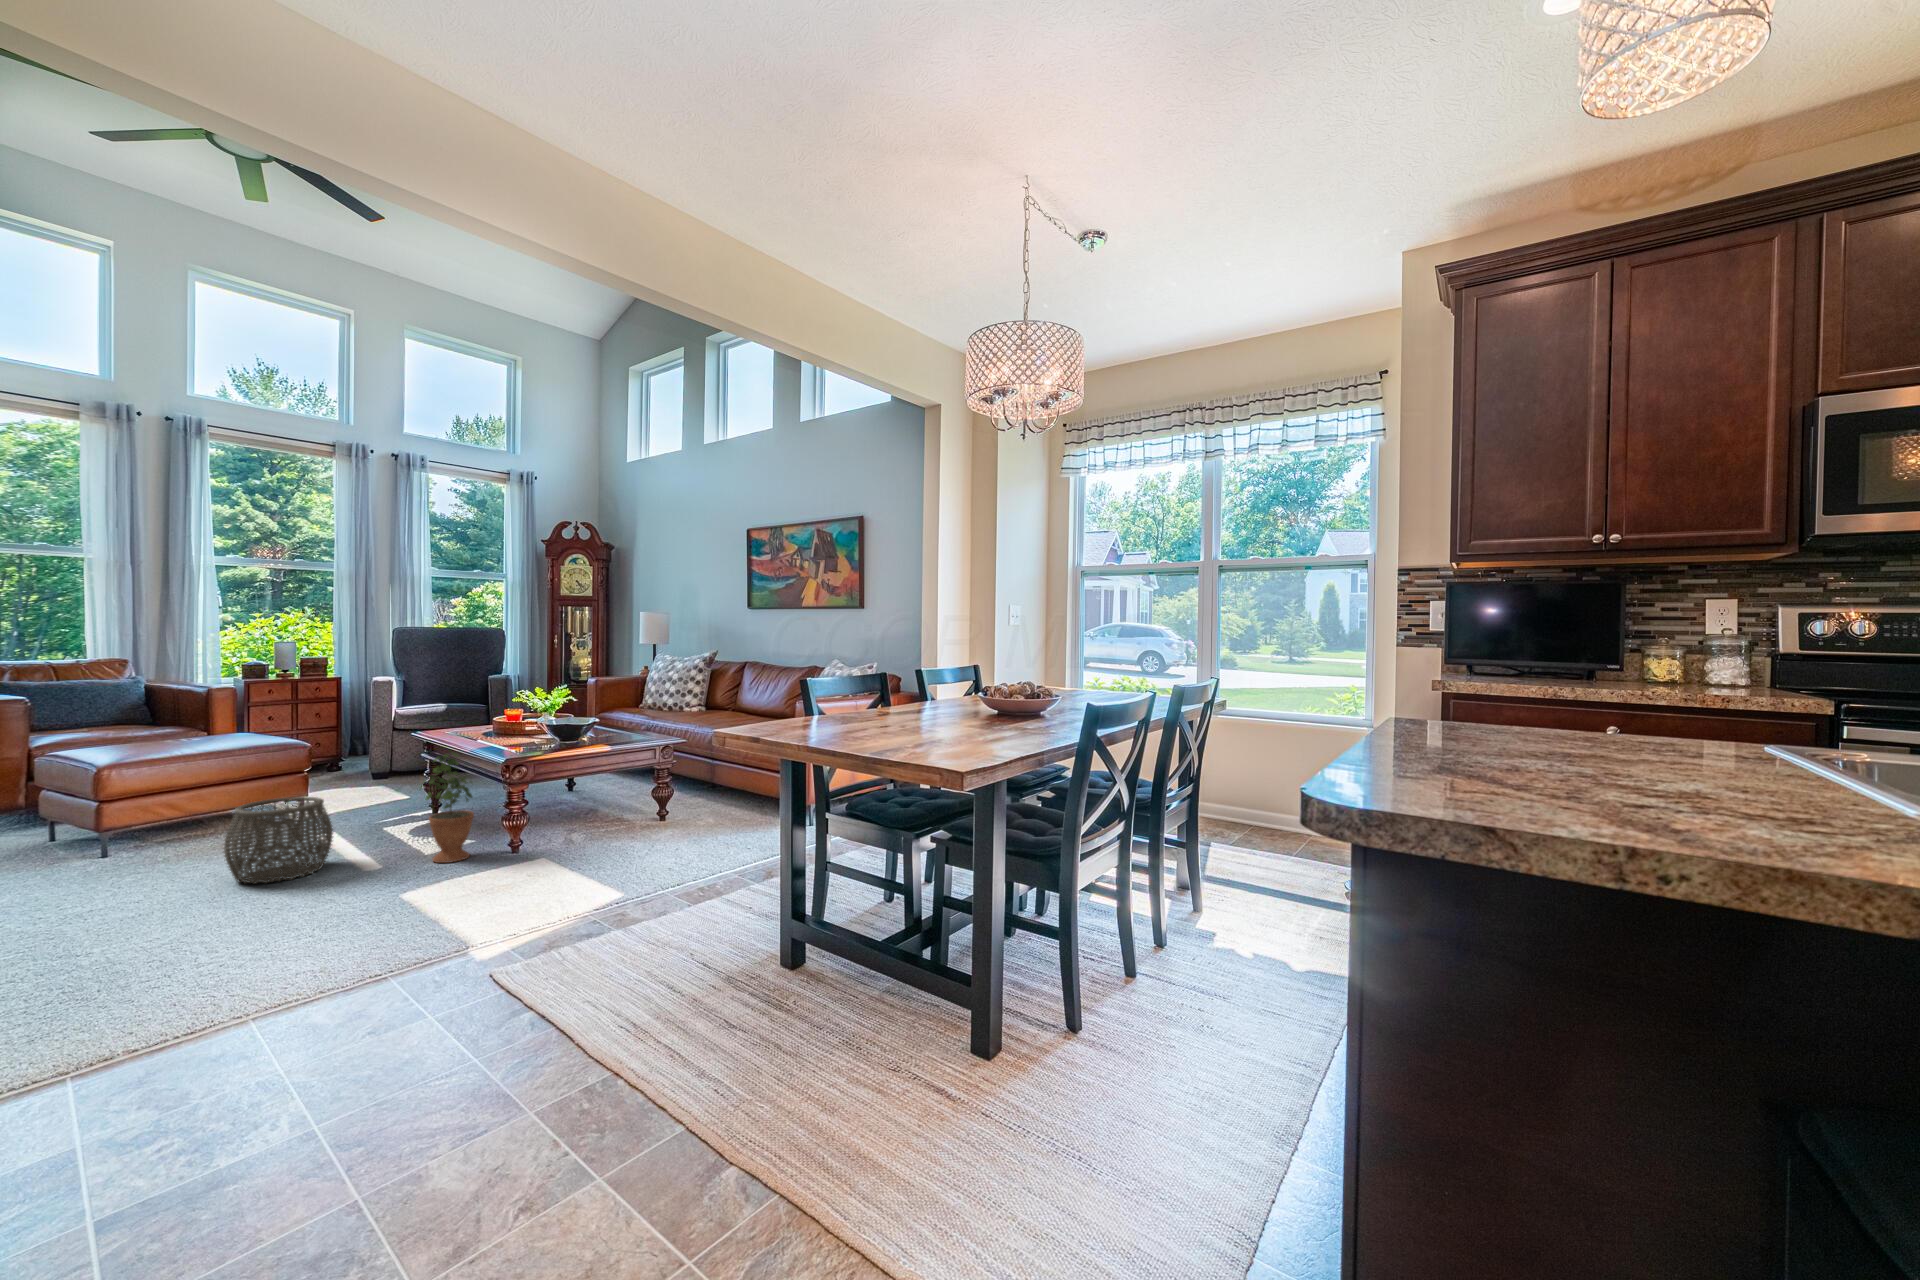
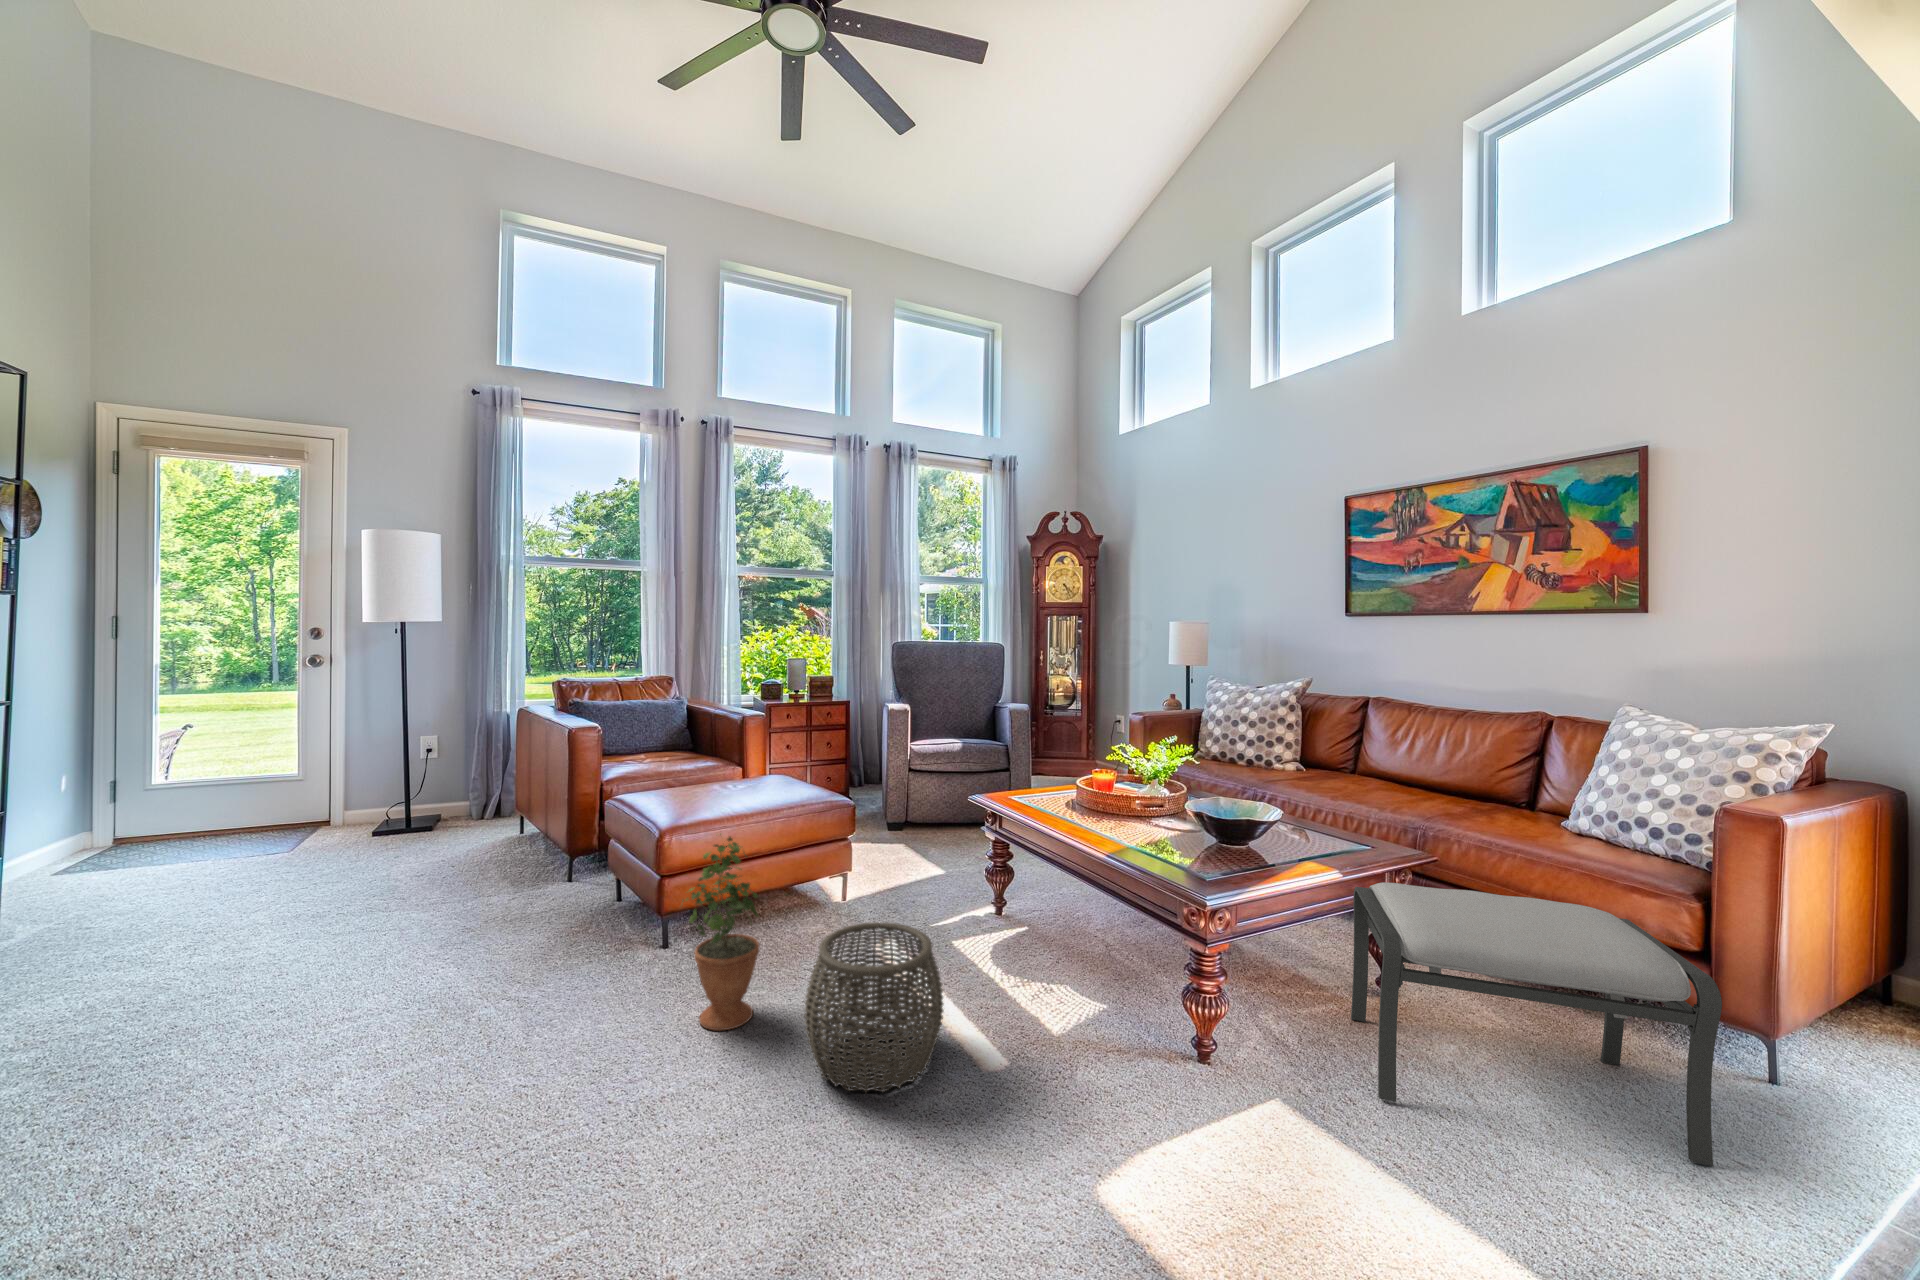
potted plant: present [421,750,474,863] -> present [682,834,759,1031]
ottoman: none [592,752,741,850] -> present [1351,882,1722,1166]

